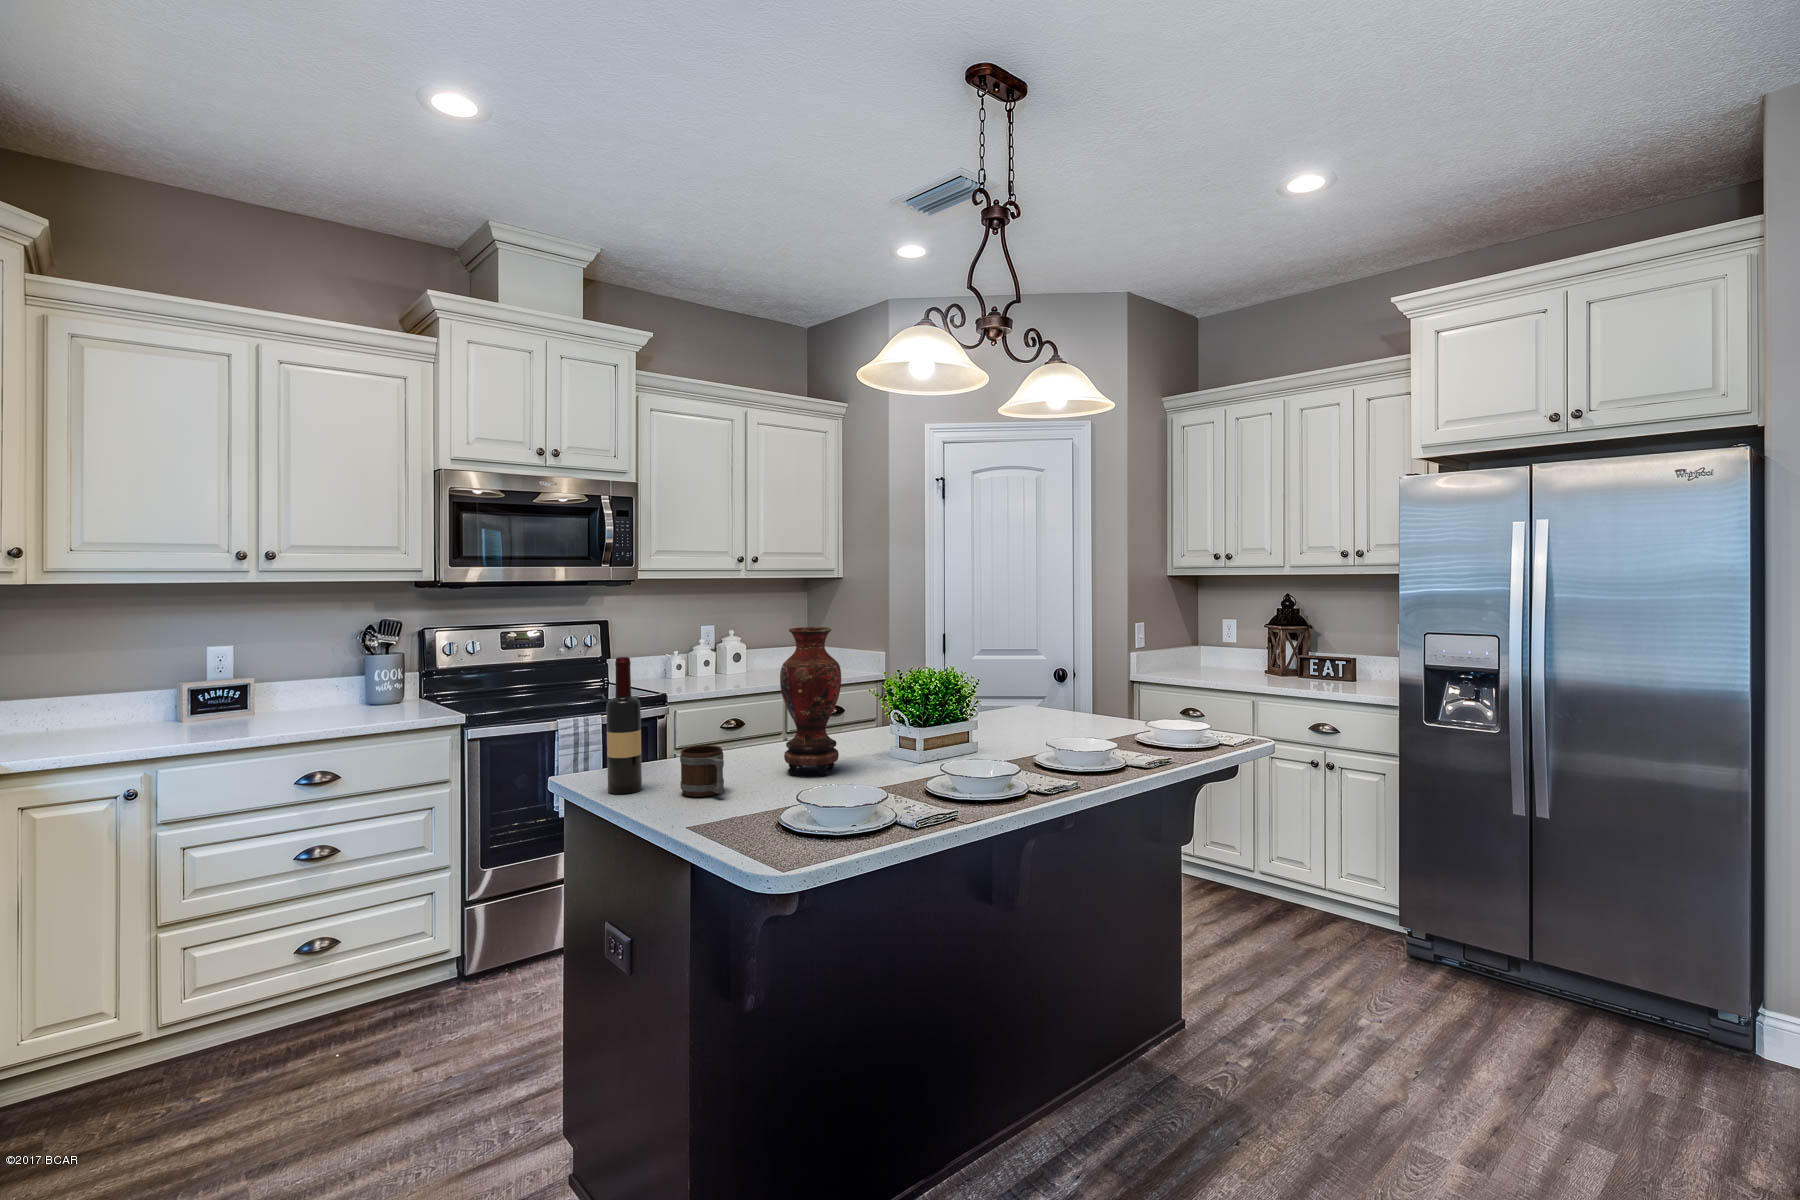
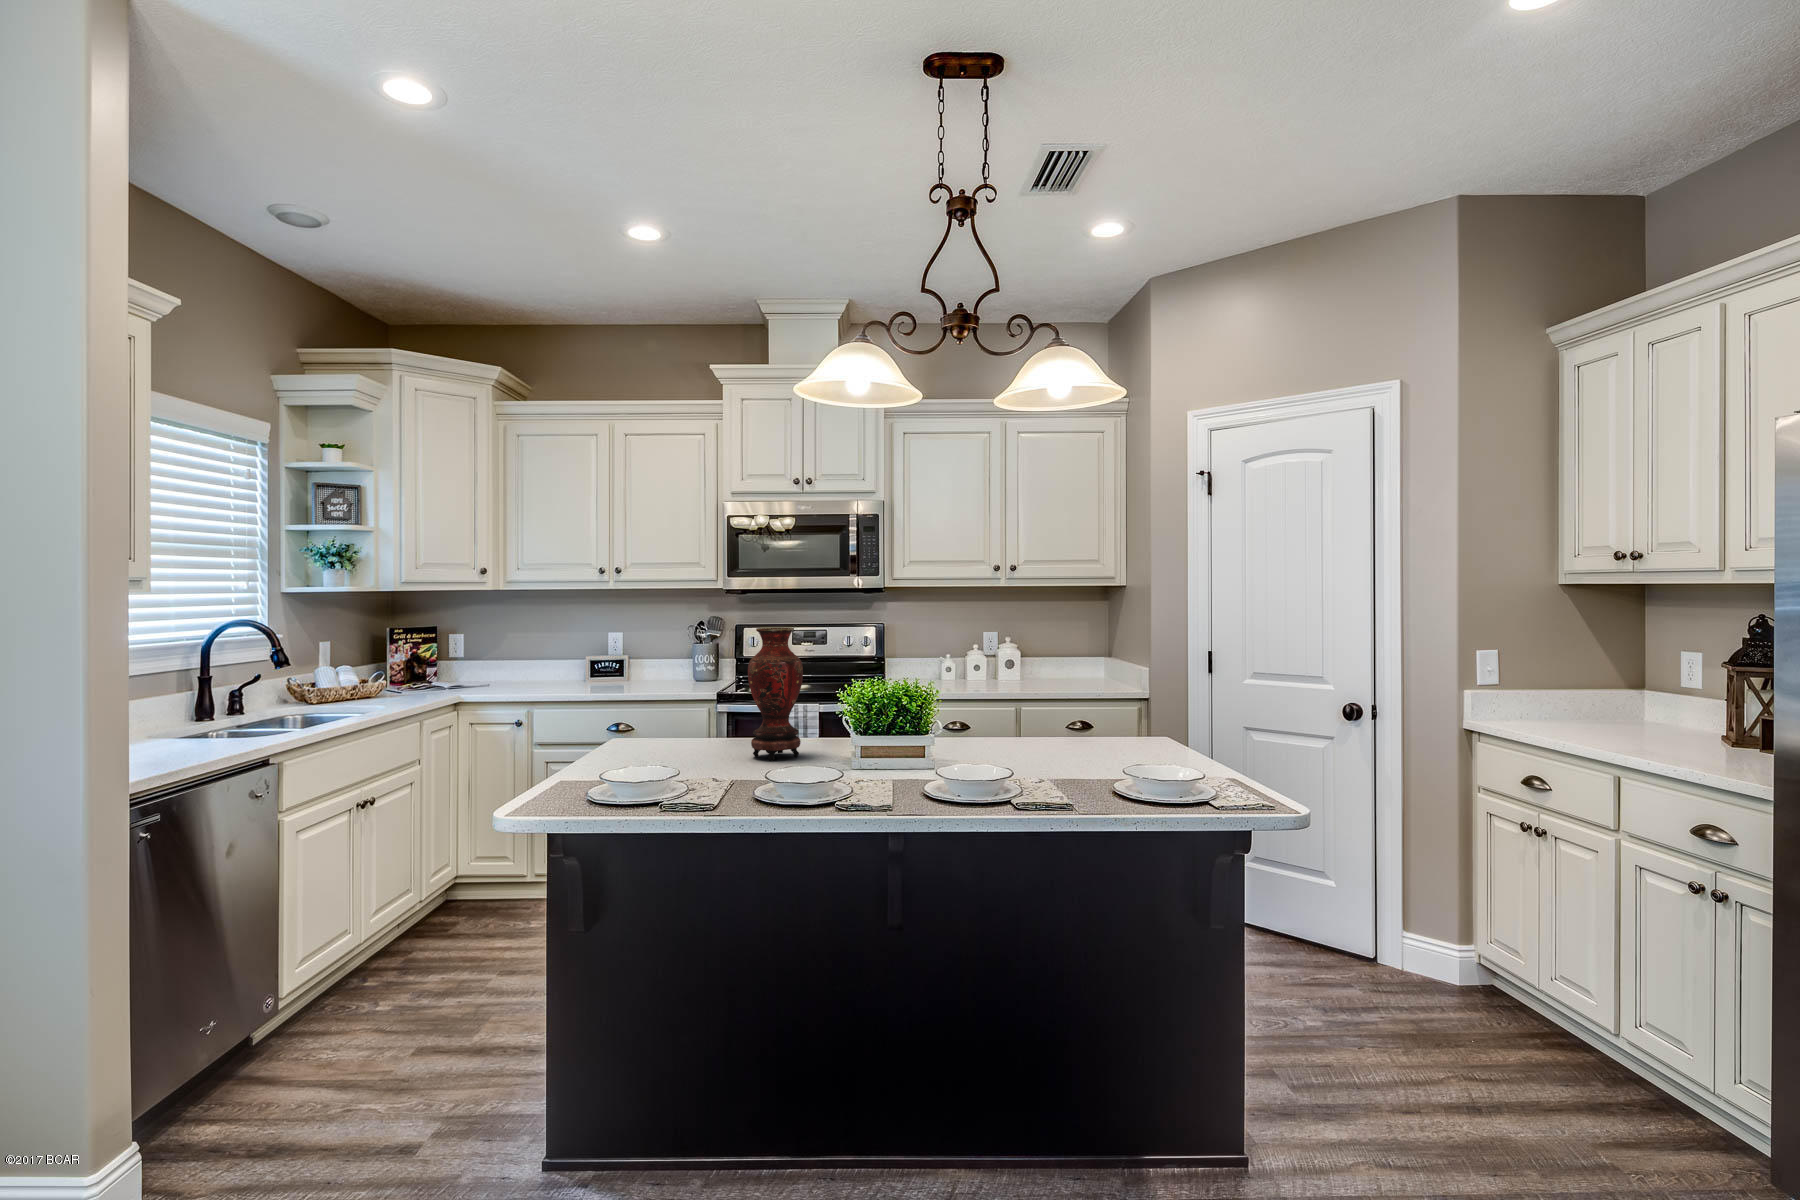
wine bottle: present [606,657,642,794] -> none [629,645,656,751]
mug: present [680,745,724,797] -> none [652,720,688,760]

